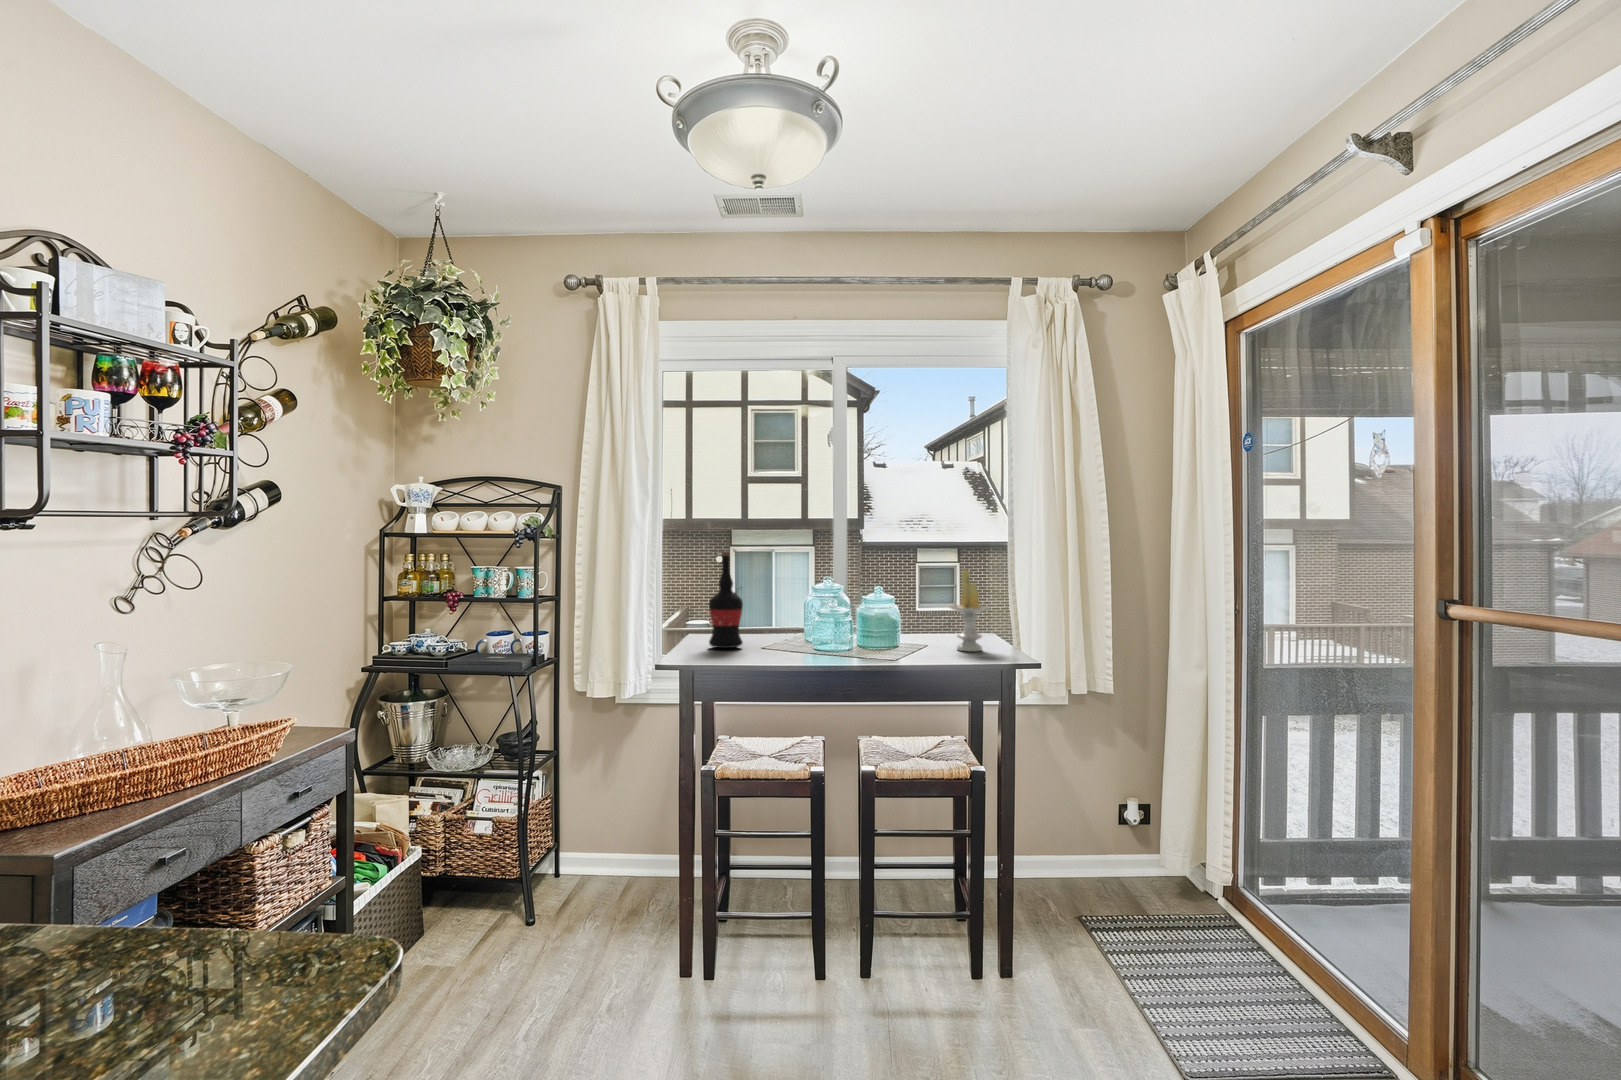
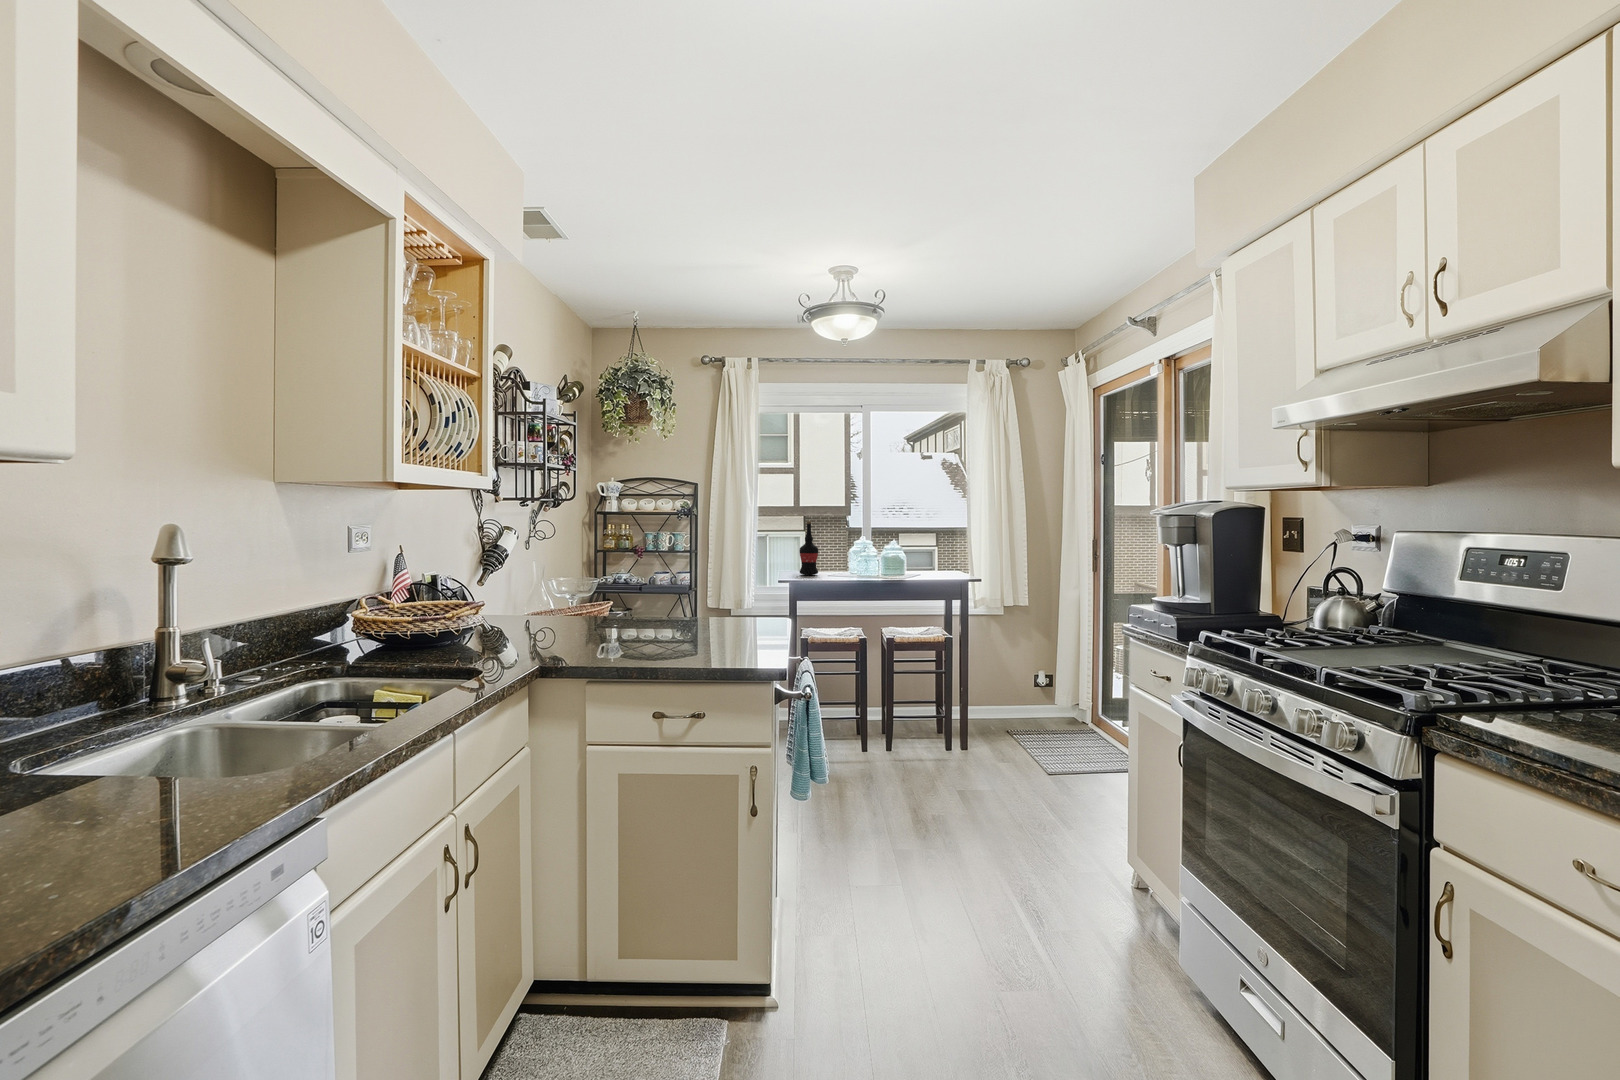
candle: present [950,570,989,651] -> none [933,531,956,576]

